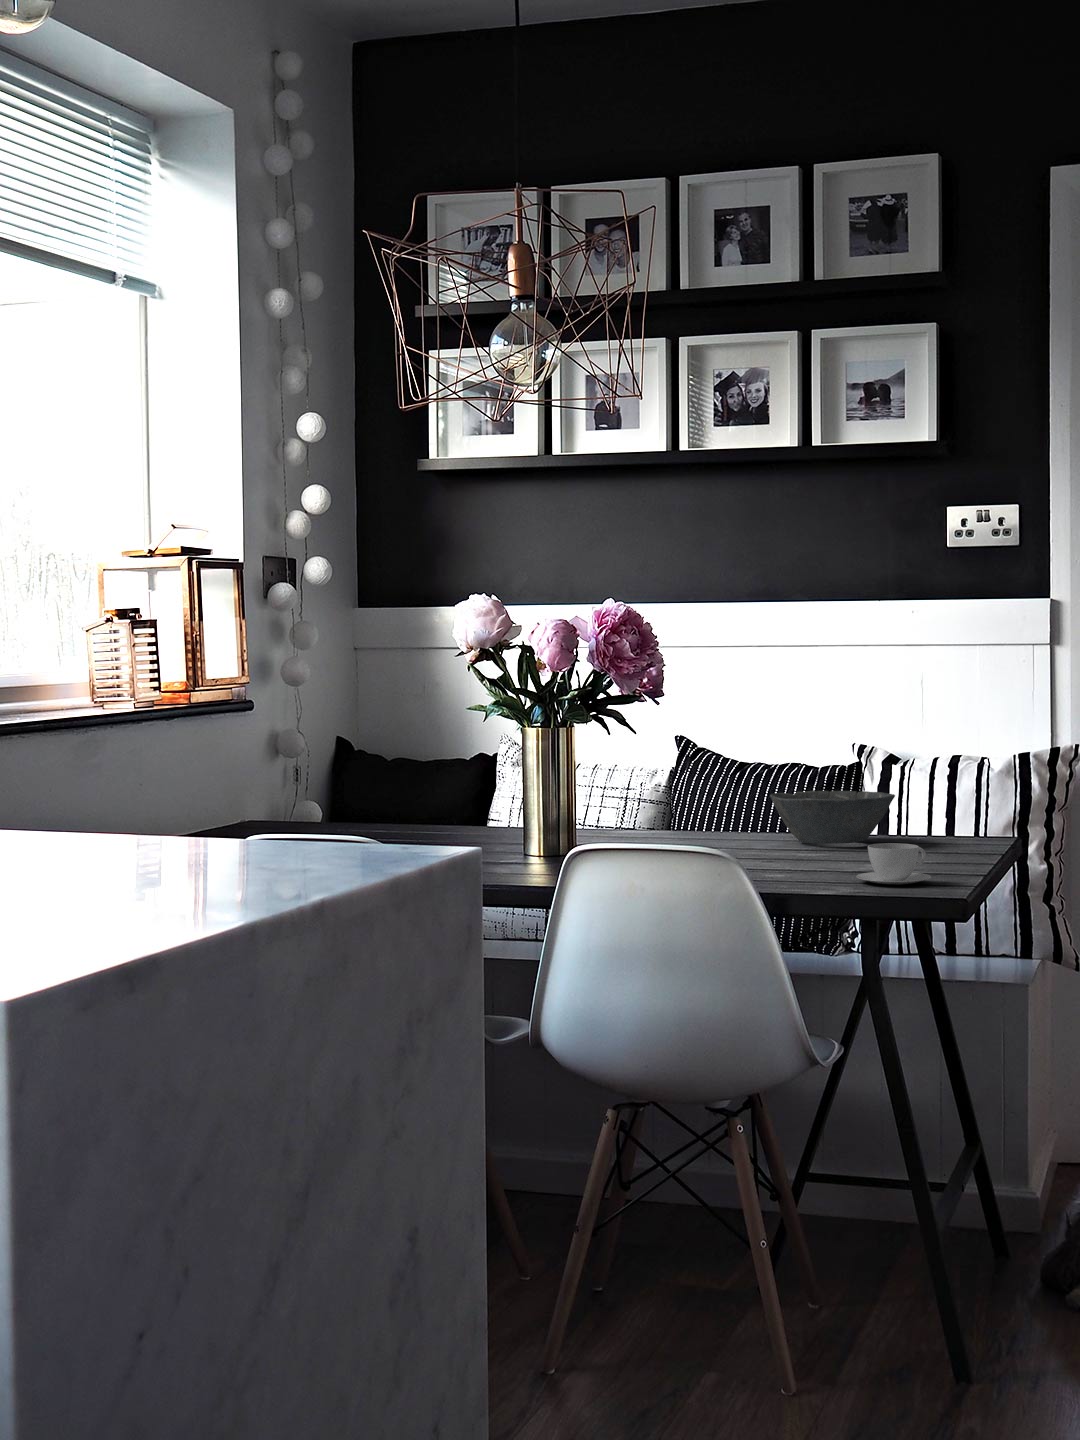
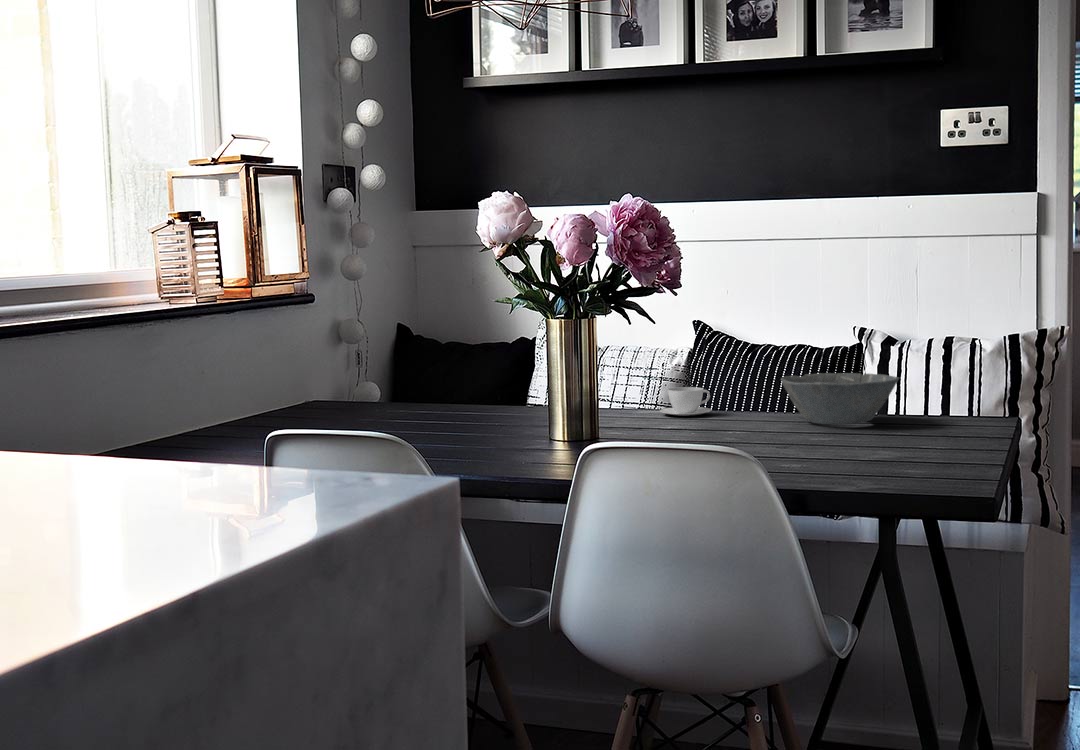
teacup: present [856,843,931,884] -> present [660,387,712,416]

